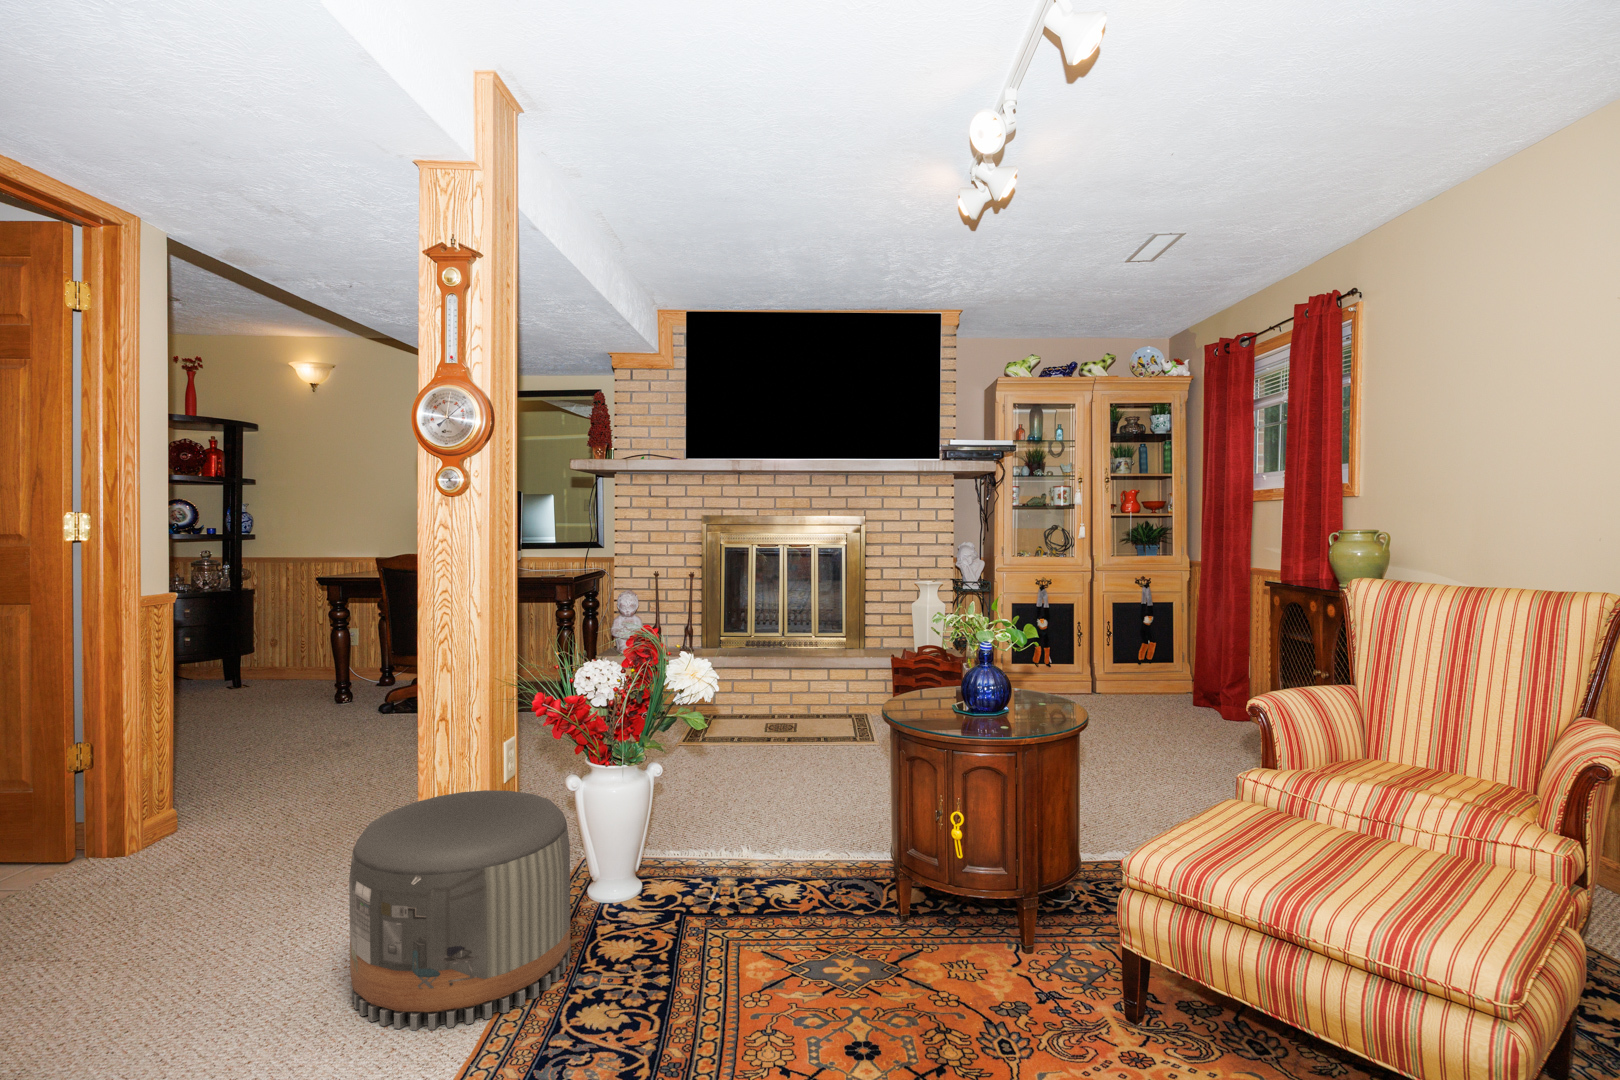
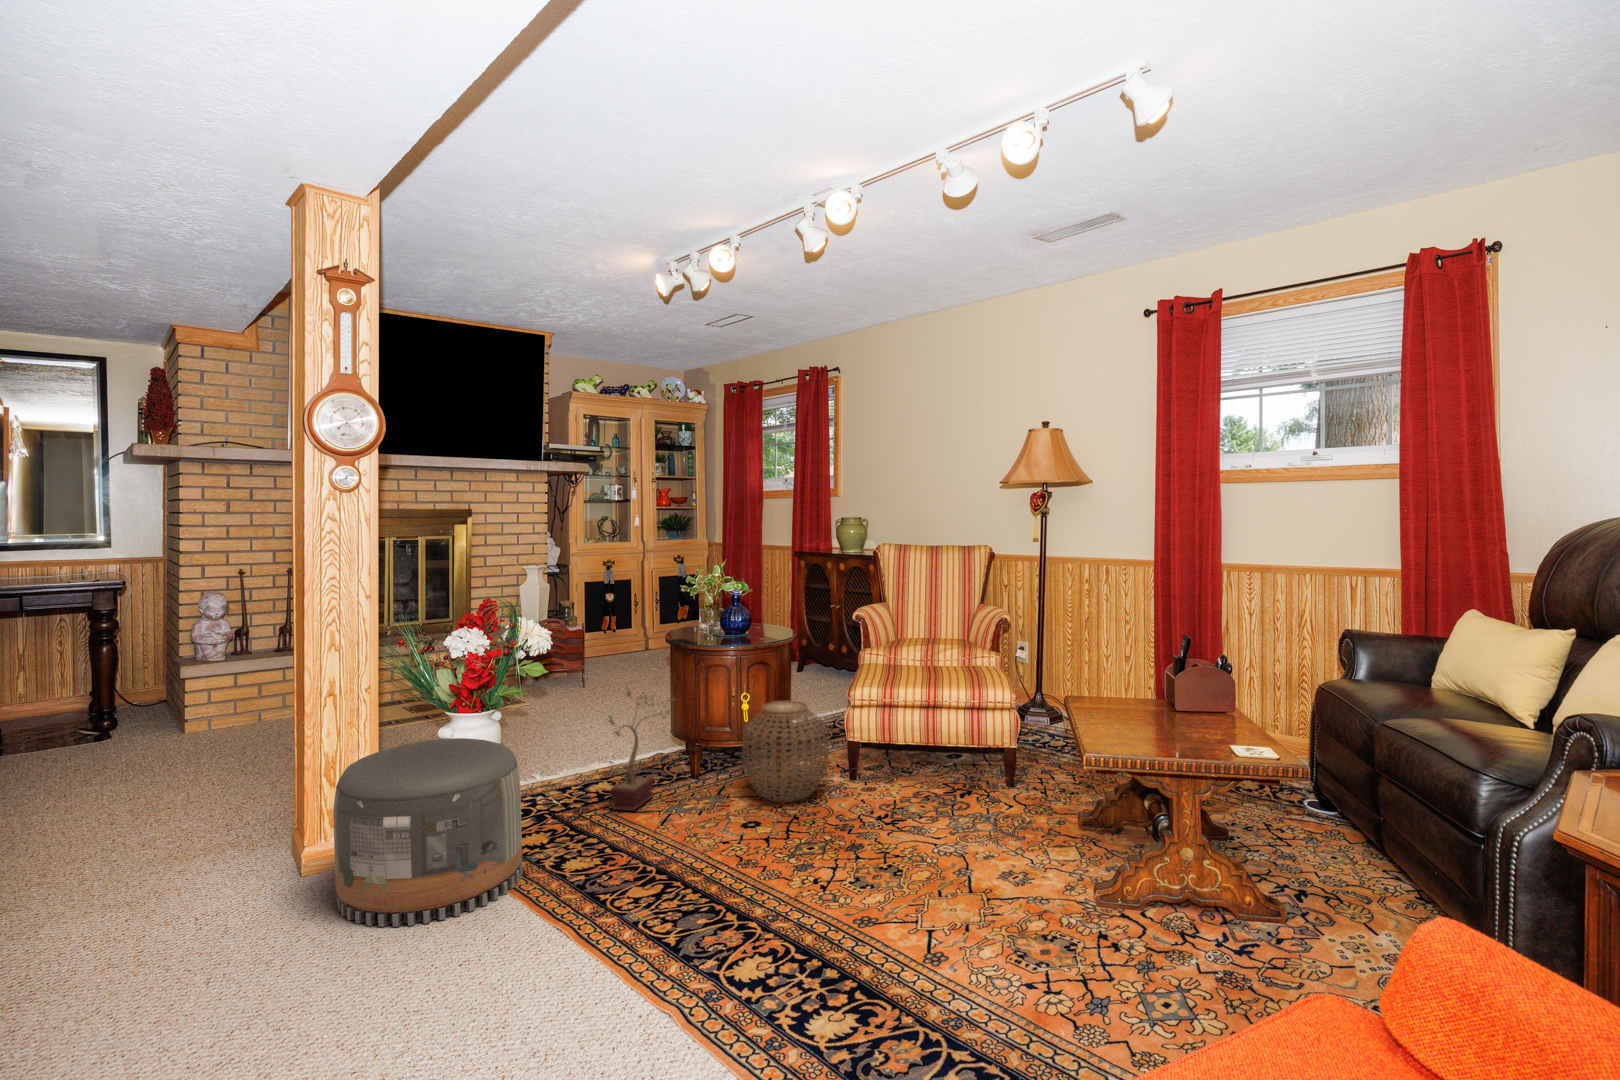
potted plant: none [730,761,869,945] -> present [608,689,675,811]
woven basket: none [911,836,1061,1021] -> present [742,701,829,802]

